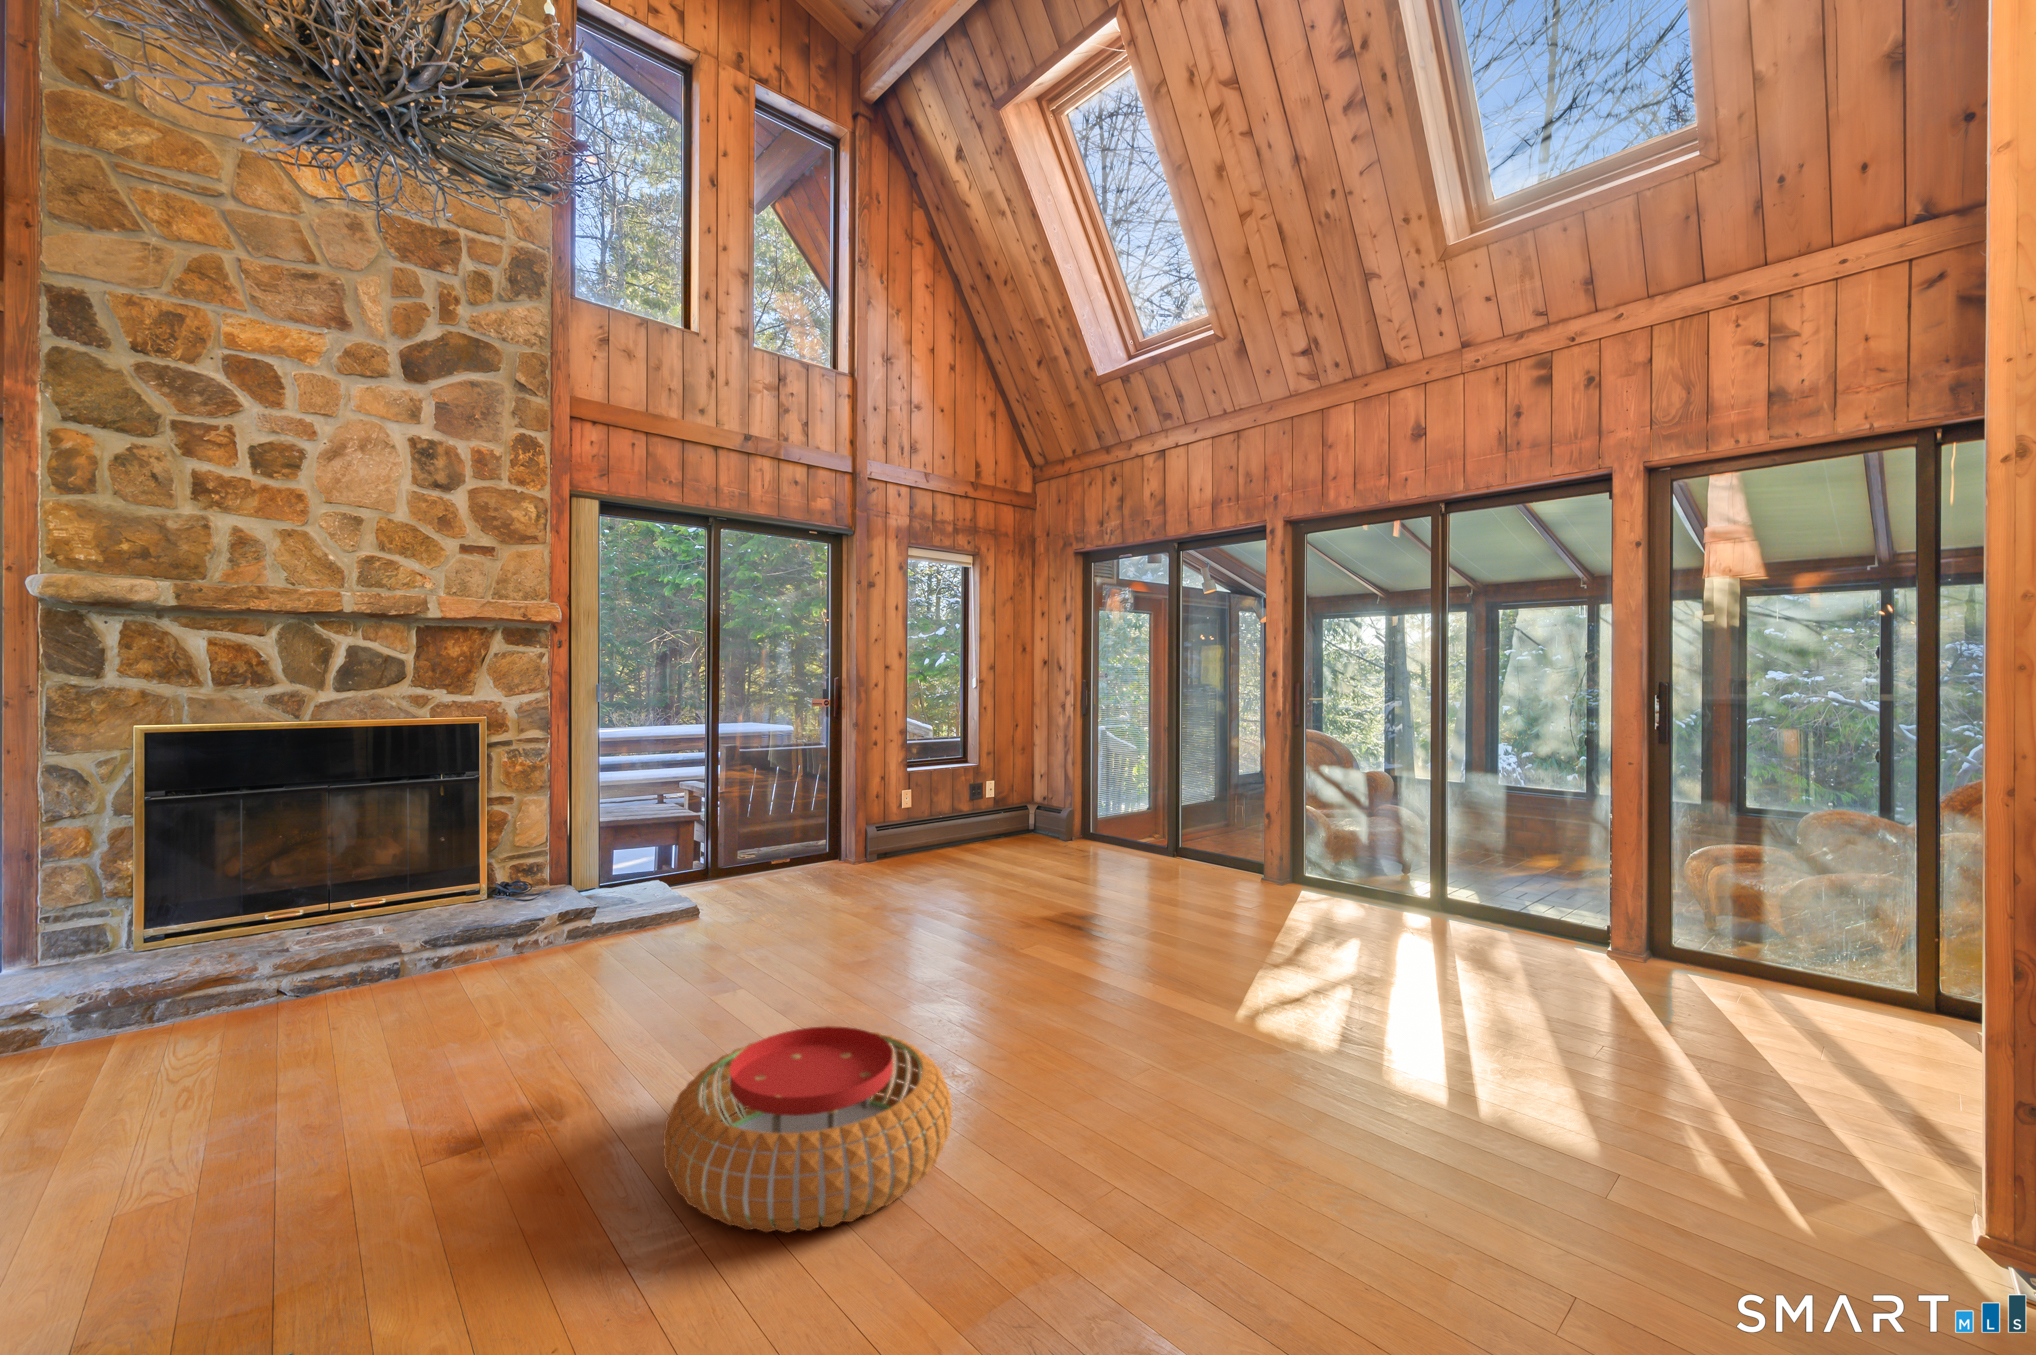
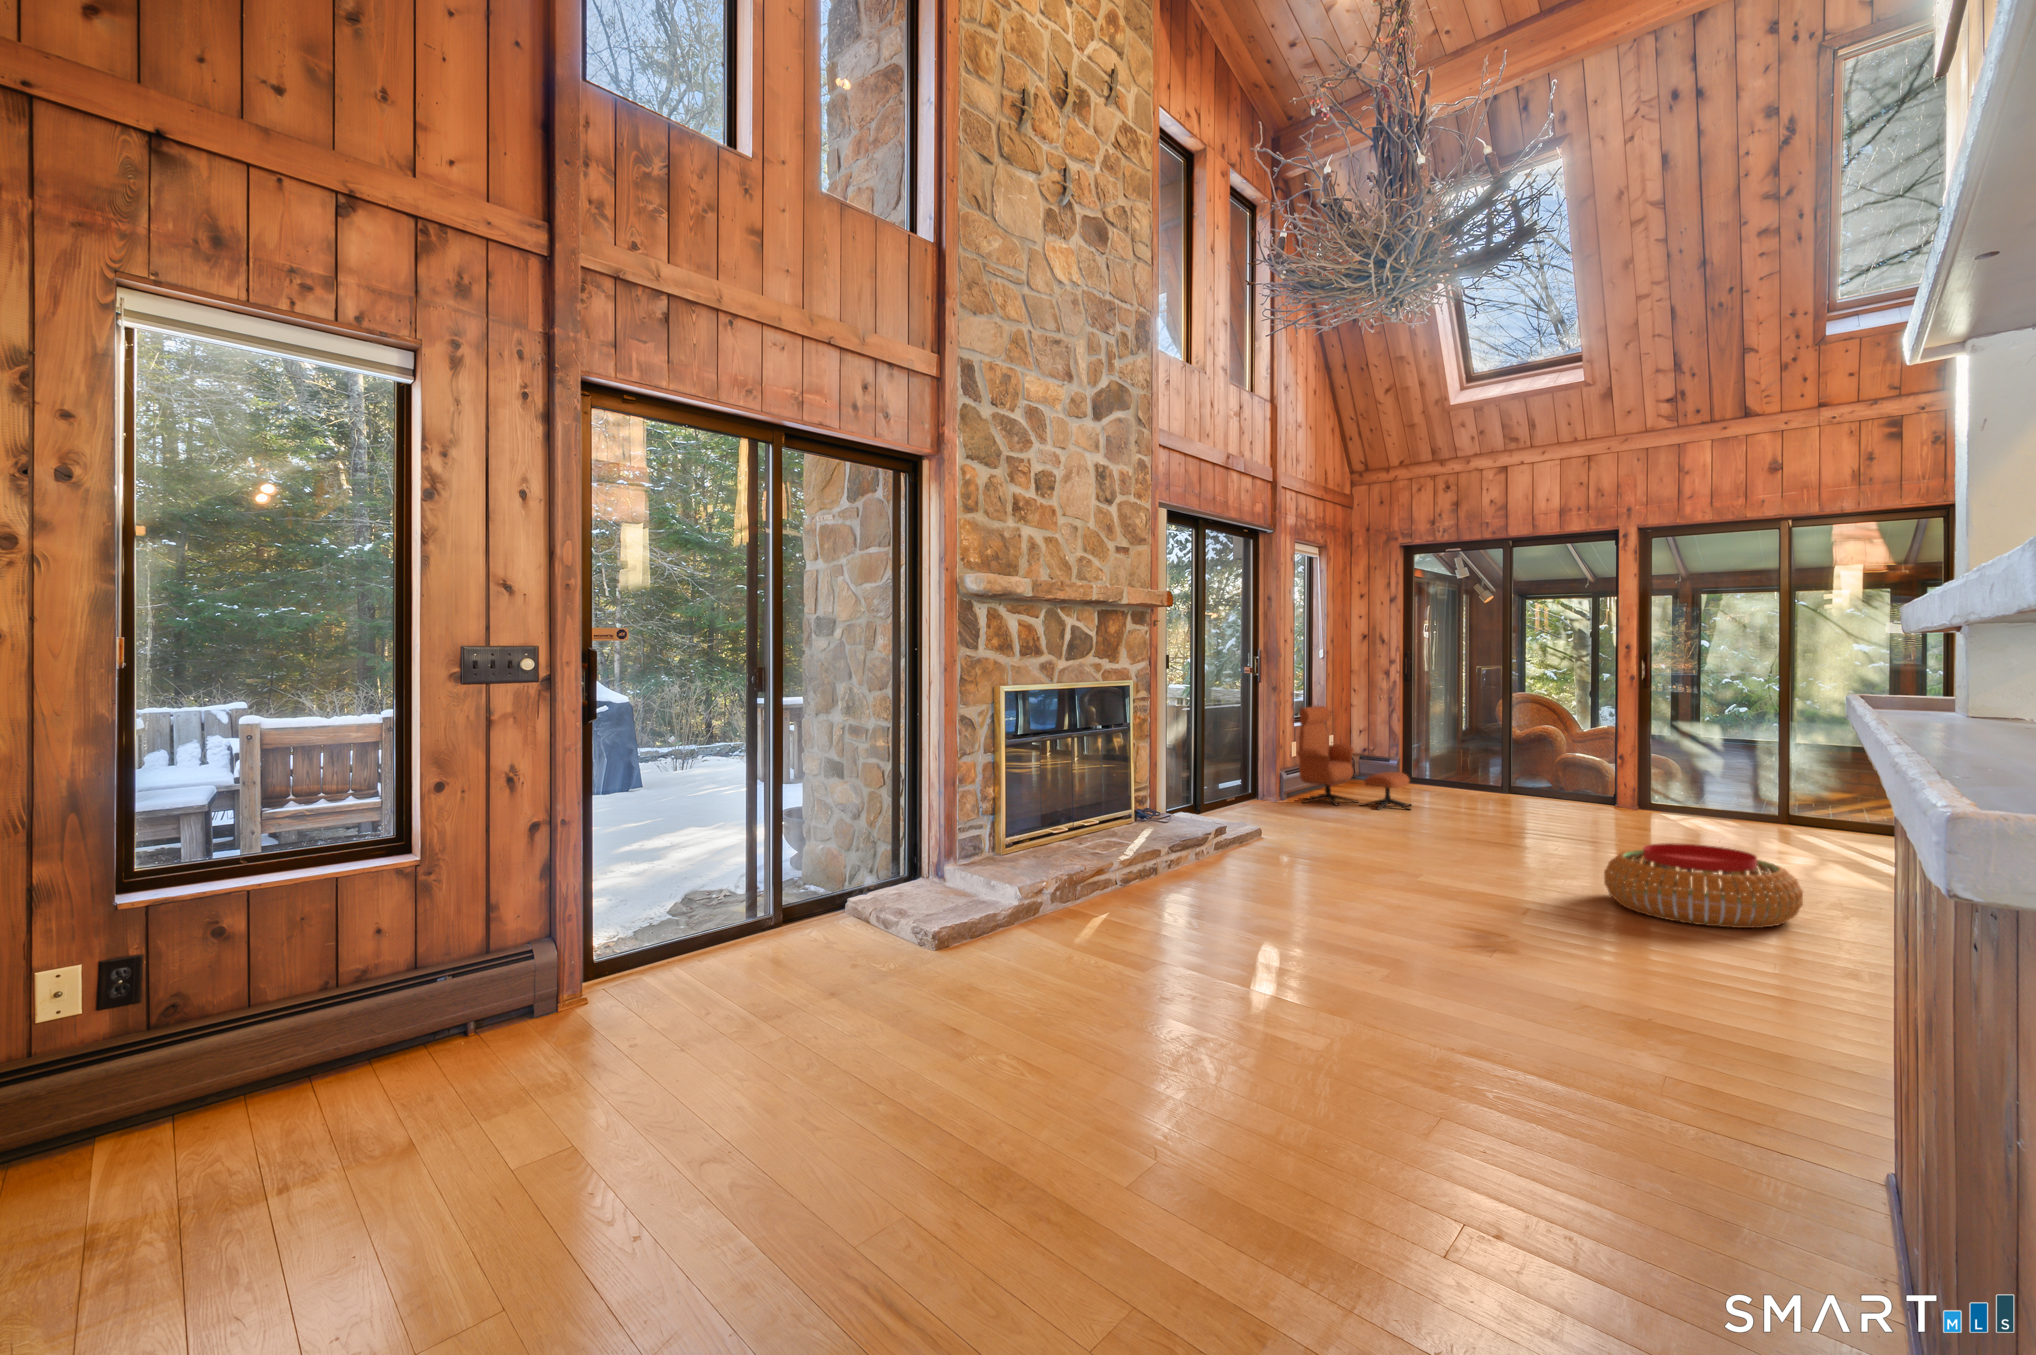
lounge chair: none [876,744,1003,881] -> present [1297,706,1411,810]

